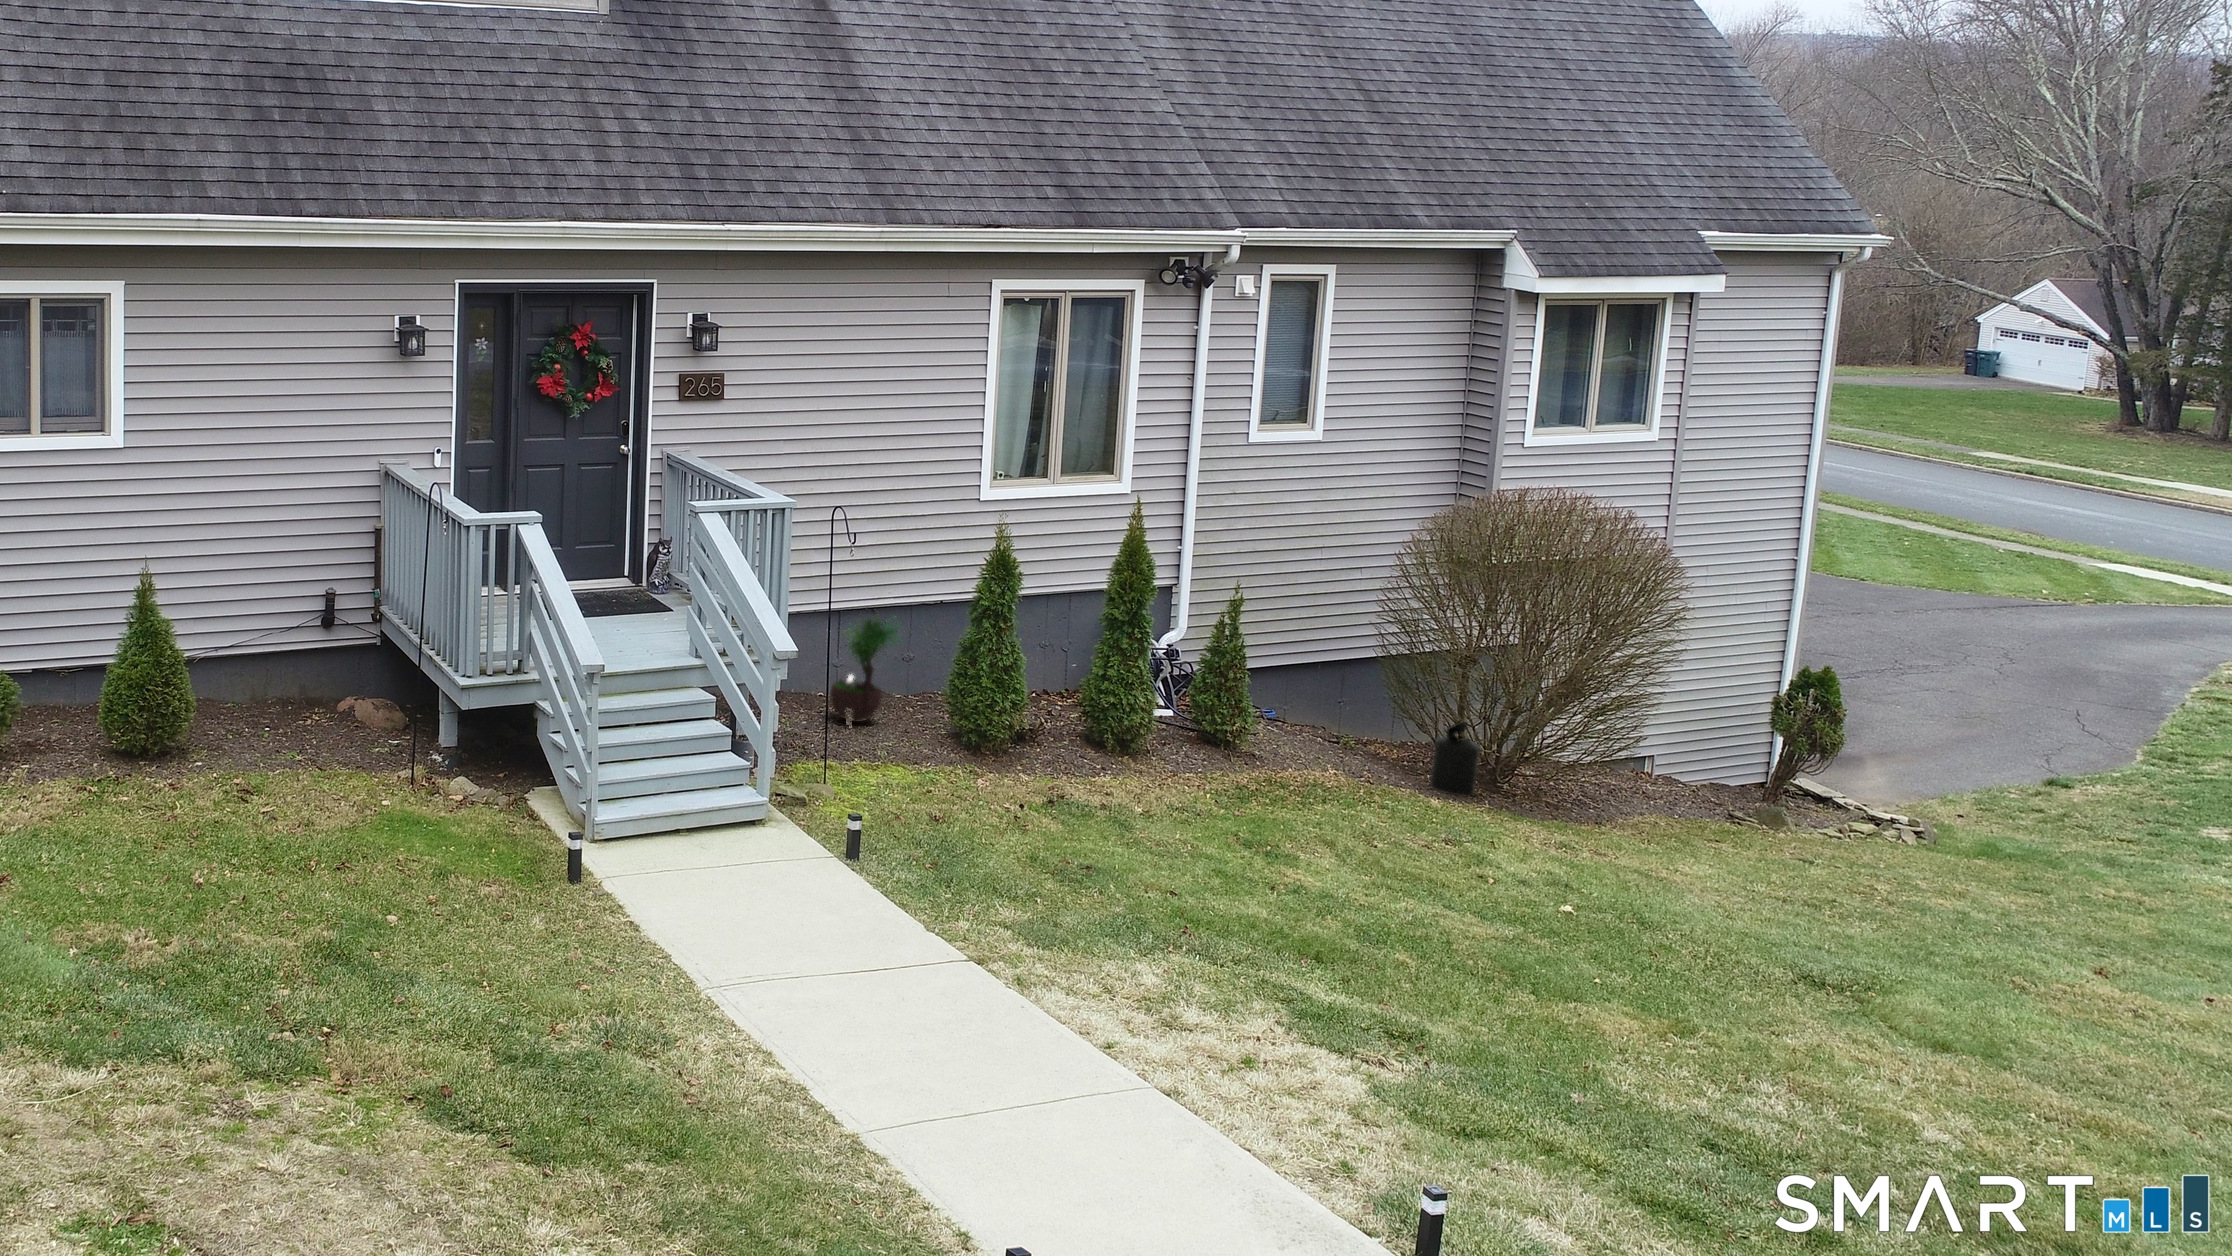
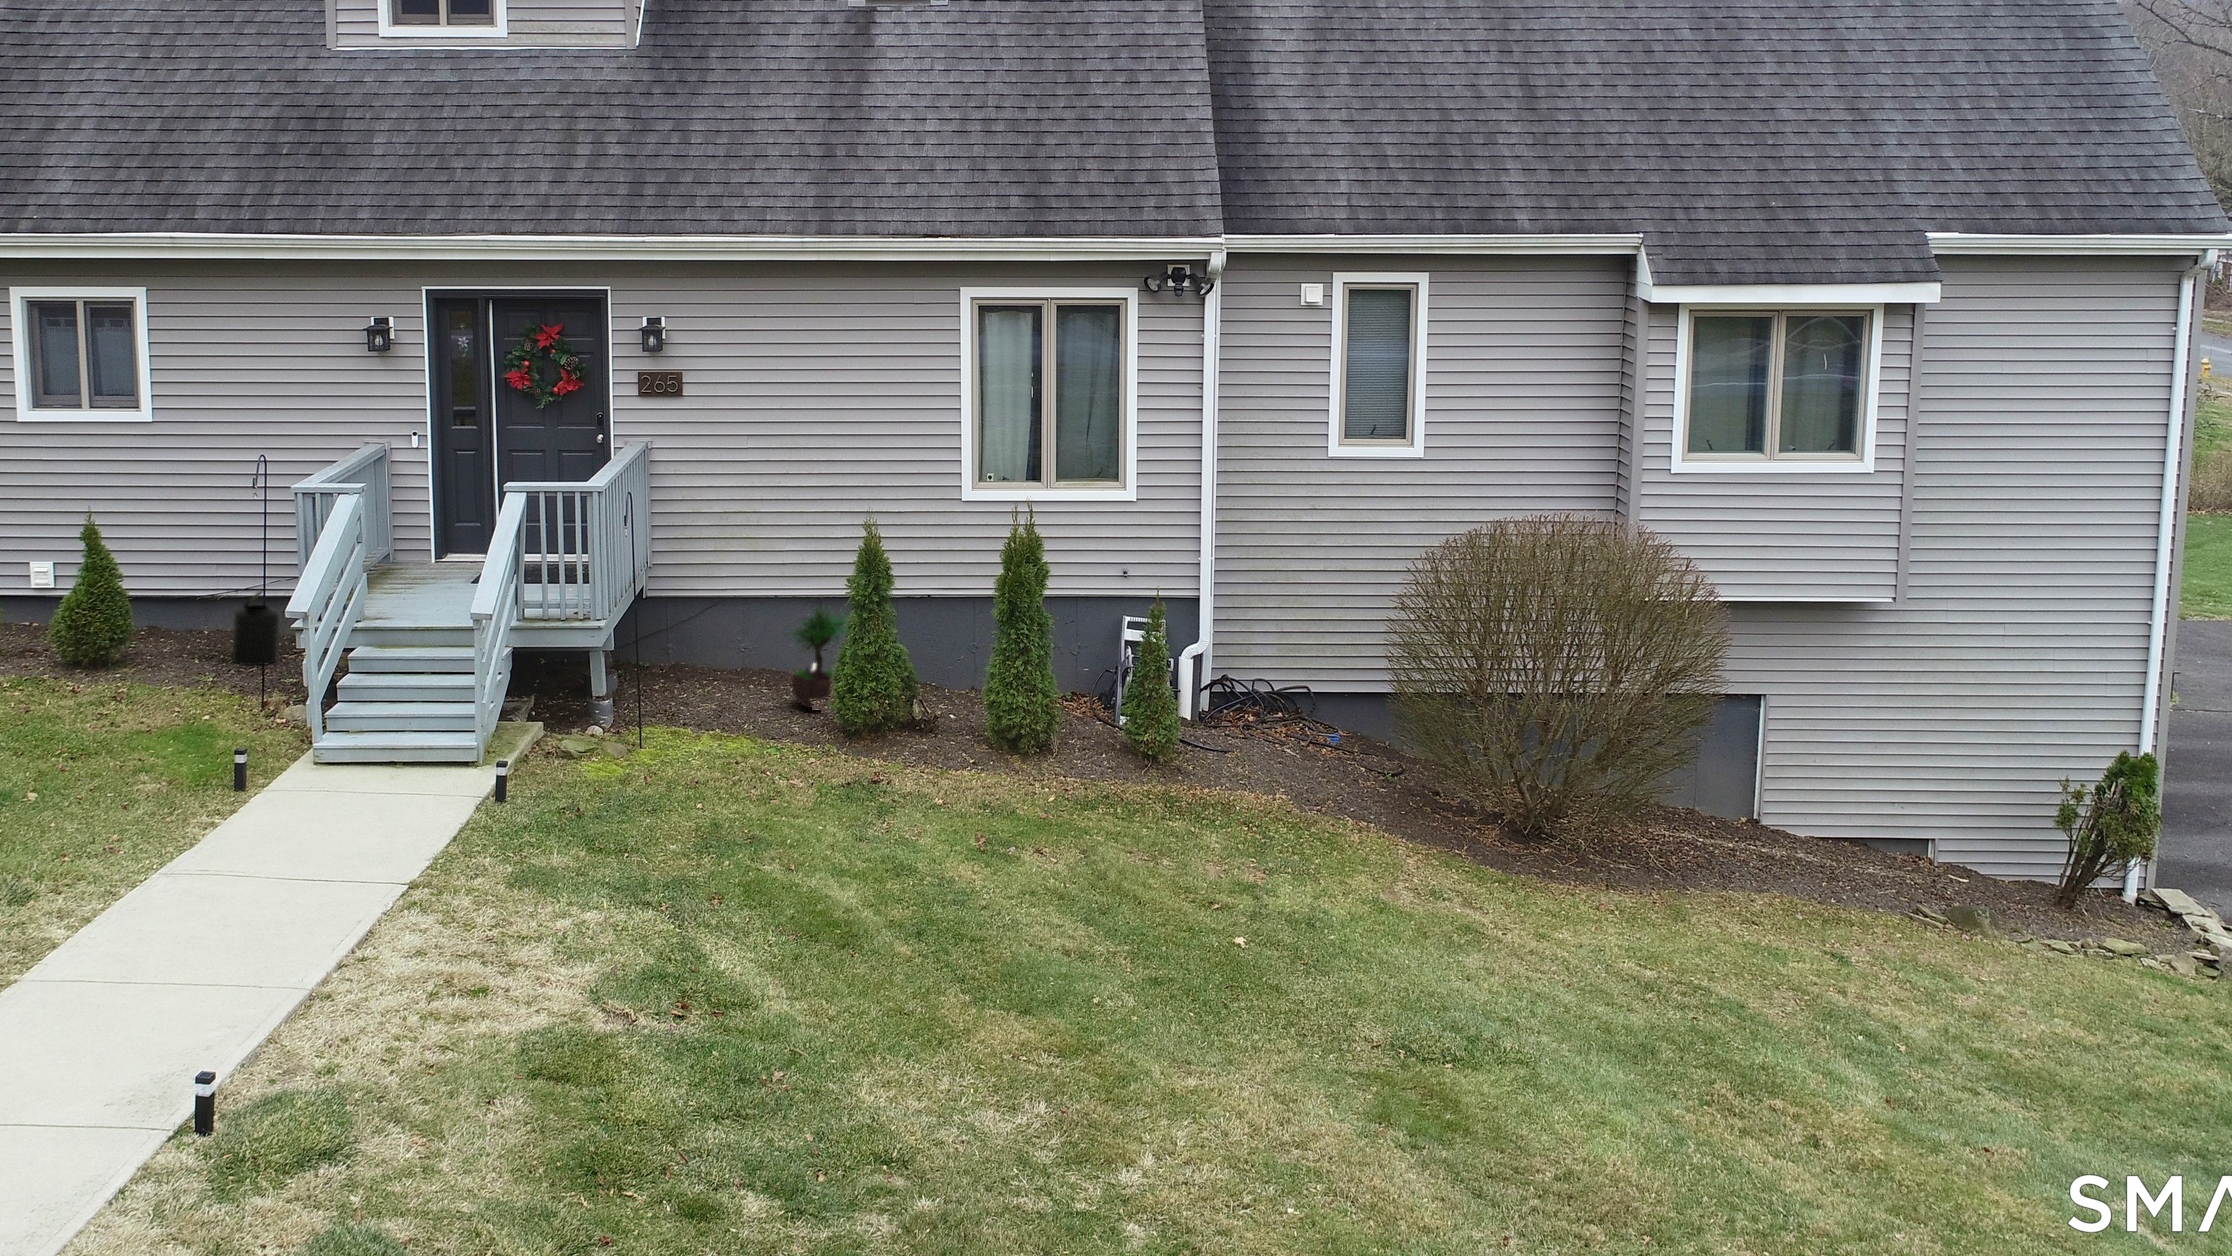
trash can: present [1430,722,1480,797] -> present [232,591,279,666]

